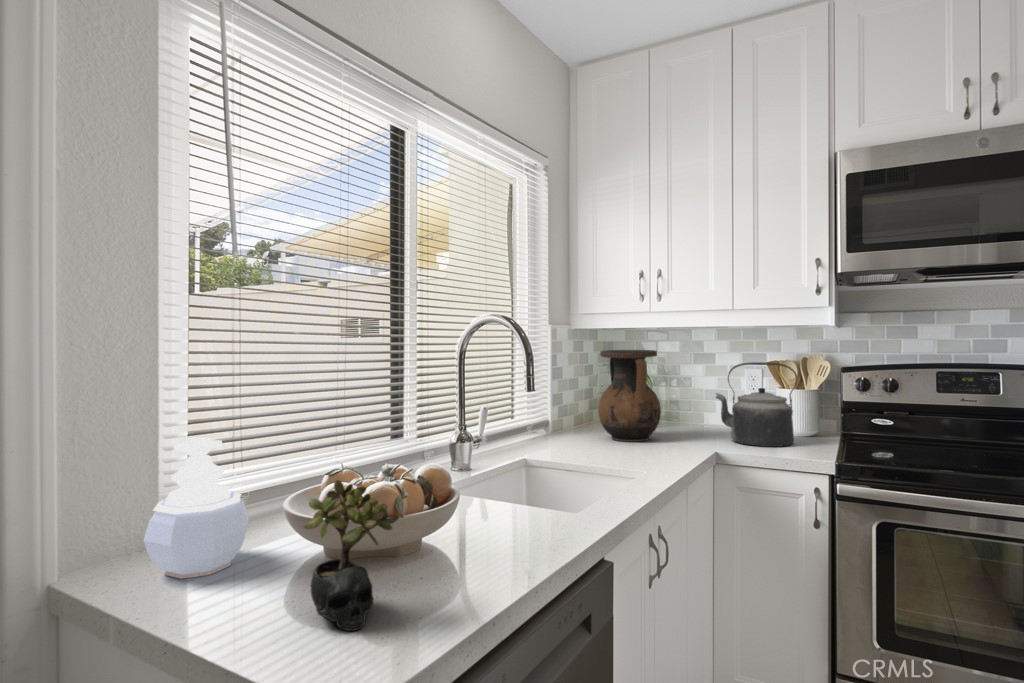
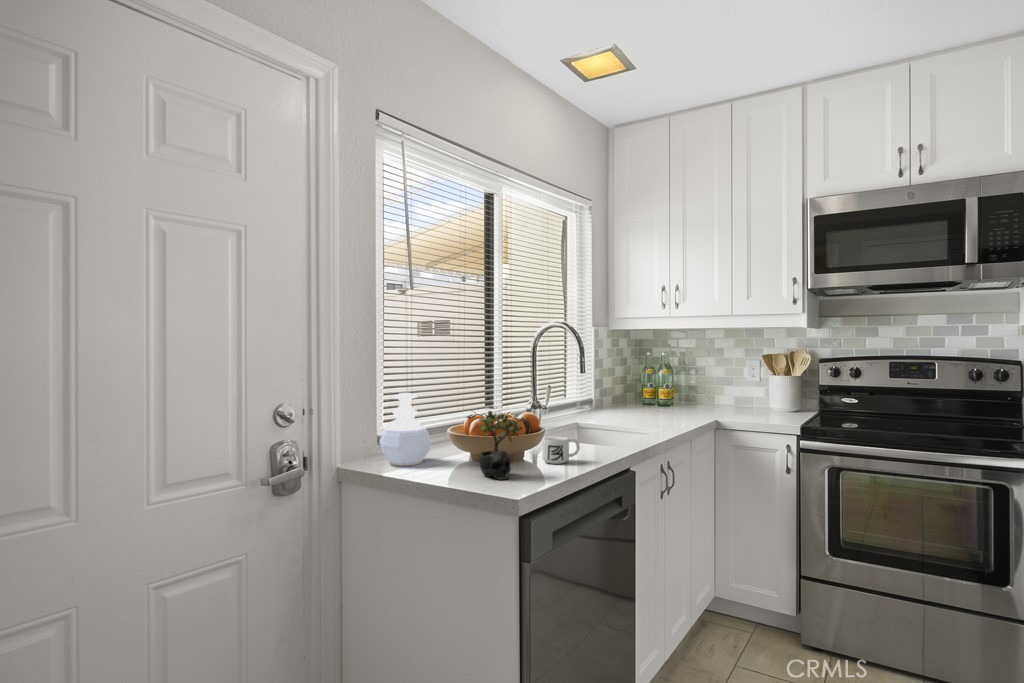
vase: present [598,350,661,442] -> none [631,346,678,414]
kettle: present [716,362,797,447] -> none [720,355,781,418]
mug: none [451,511,519,568] -> present [542,436,580,464]

